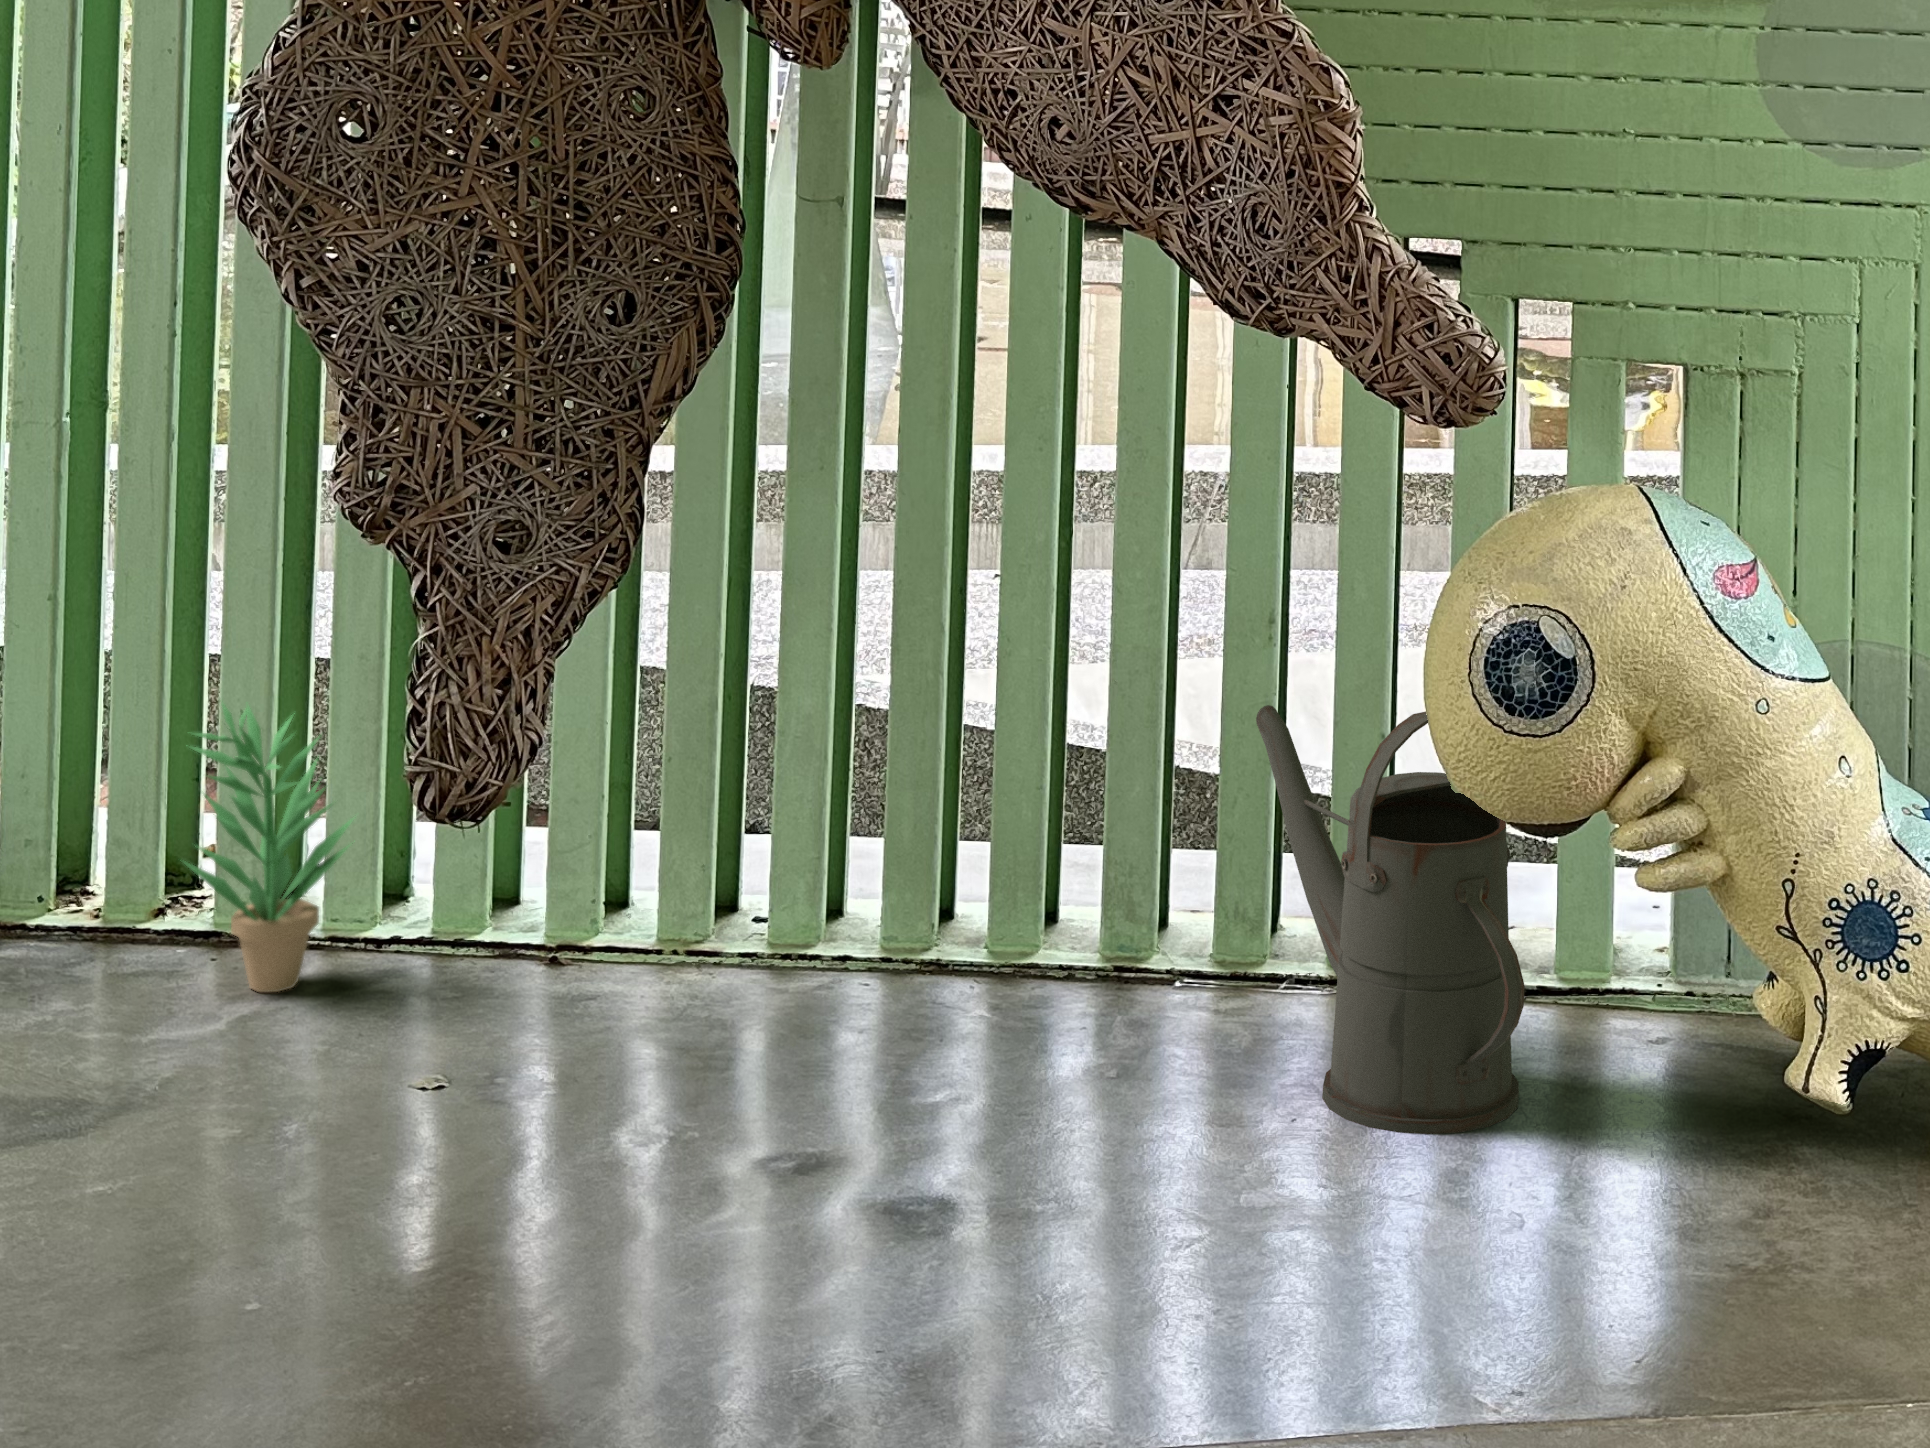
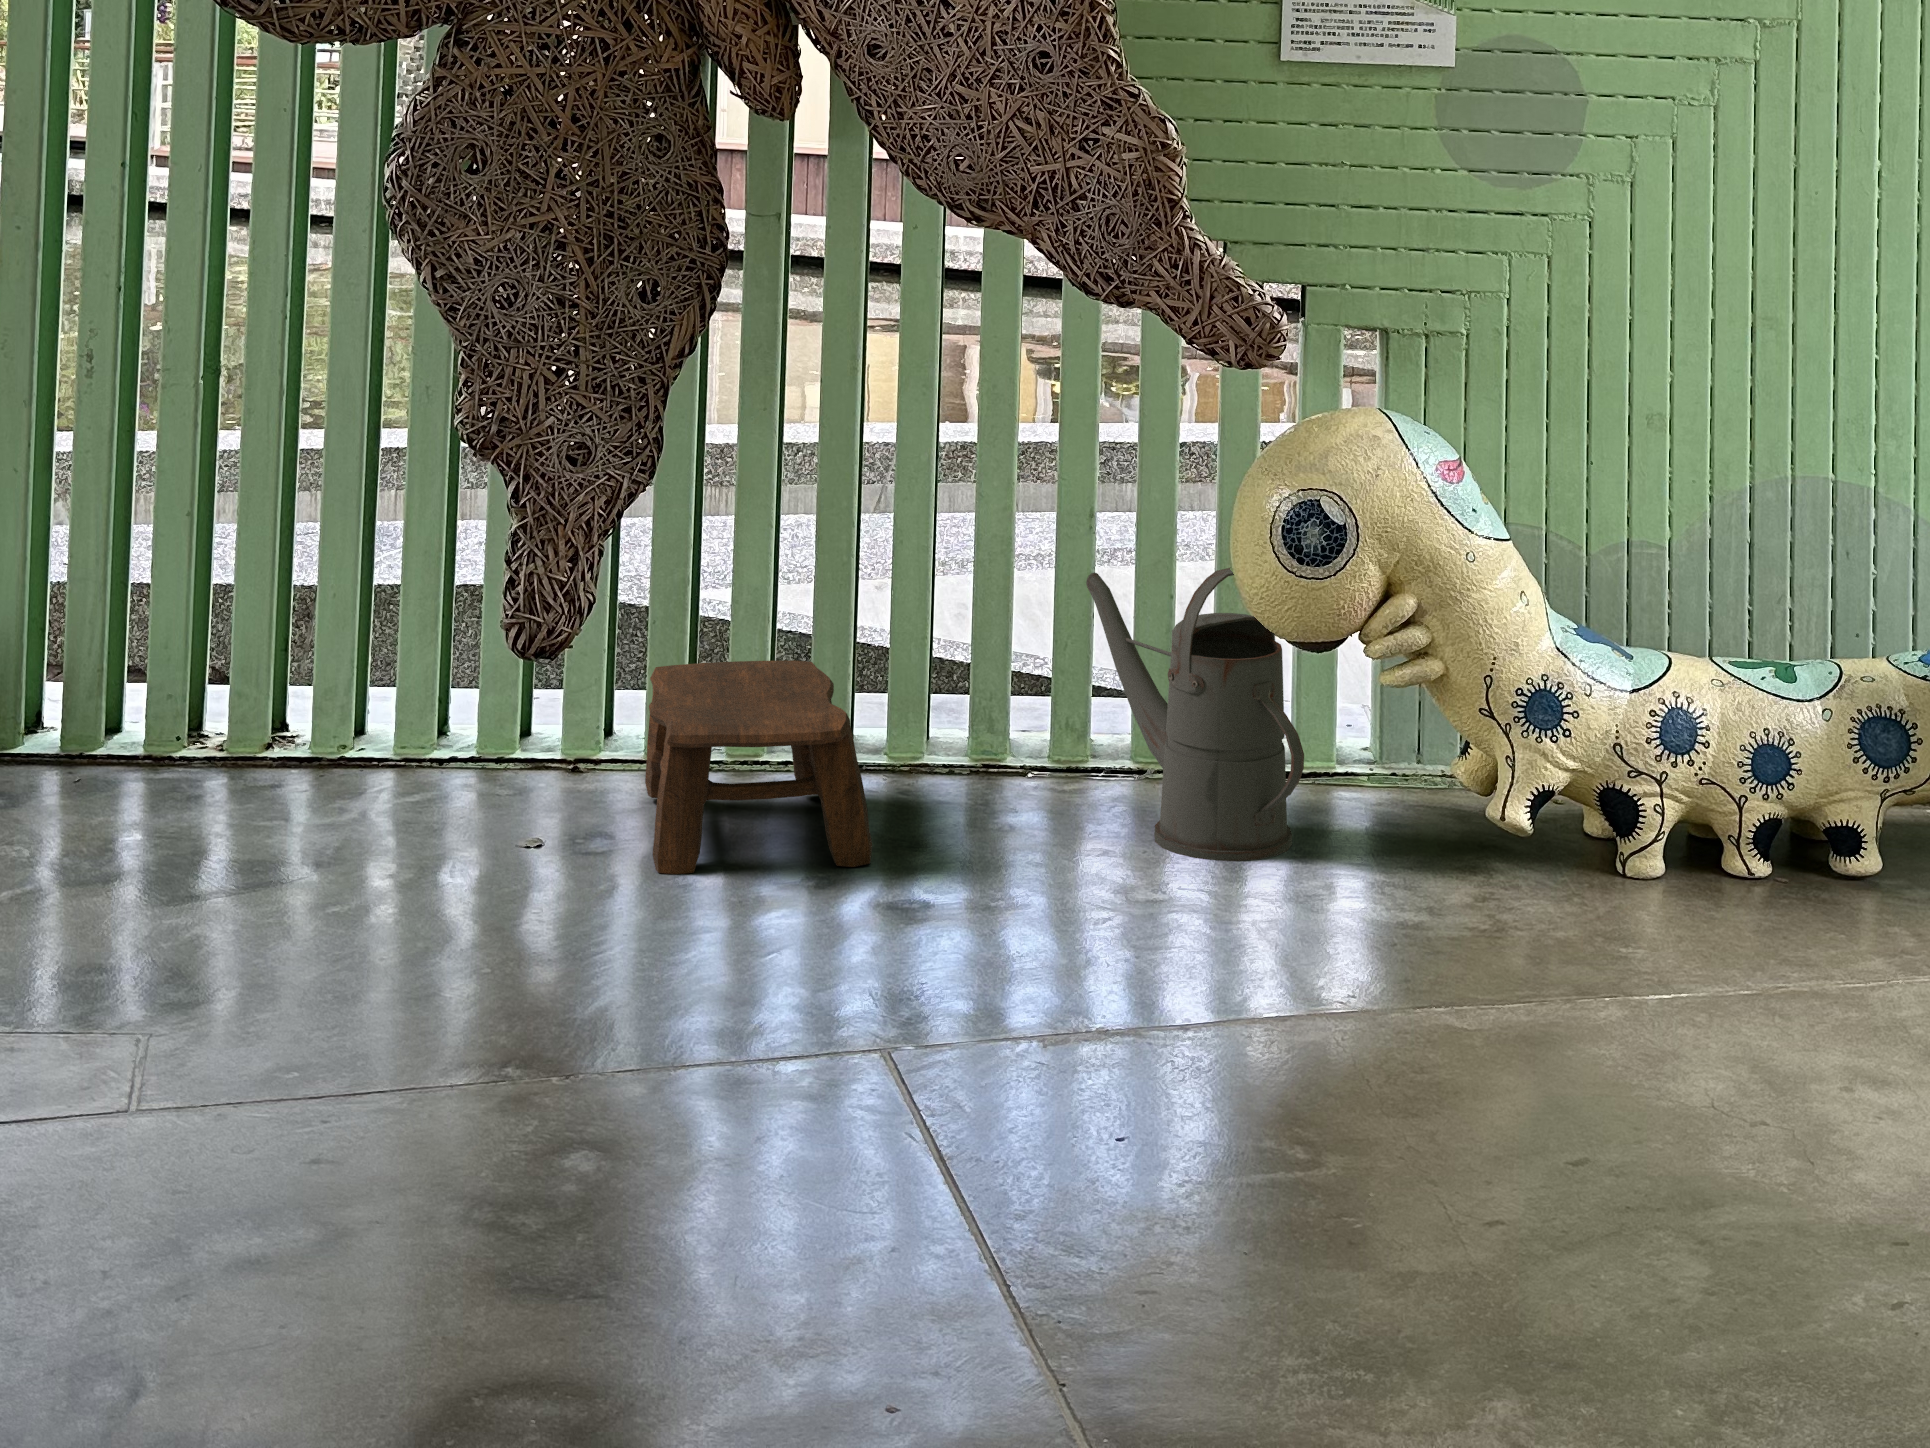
potted plant: present [185,702,356,992] -> none [313,580,434,793]
stool: none [586,821,905,1139] -> present [645,660,873,874]

